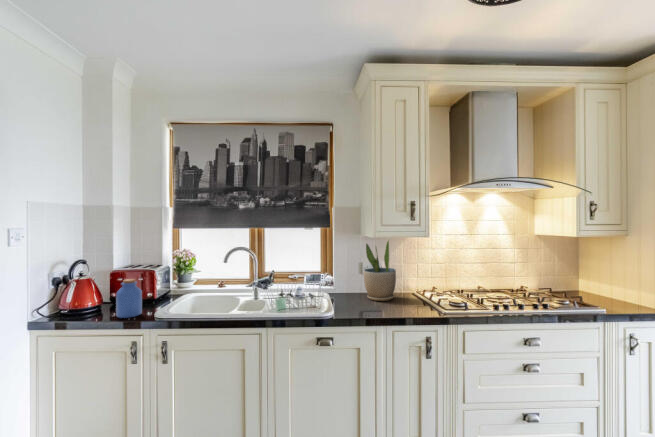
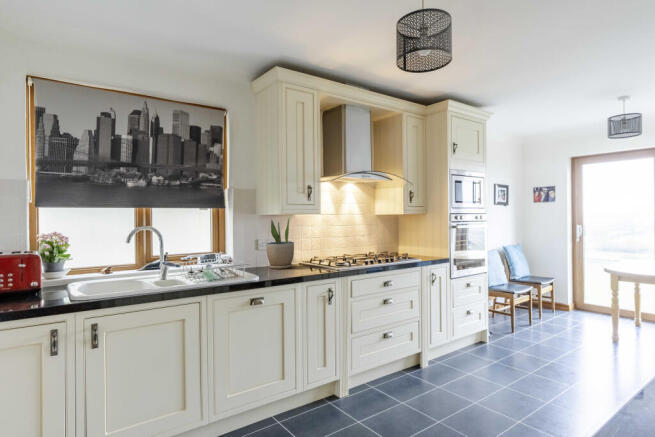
jar: present [116,279,142,318] -> none [16,261,50,306]

